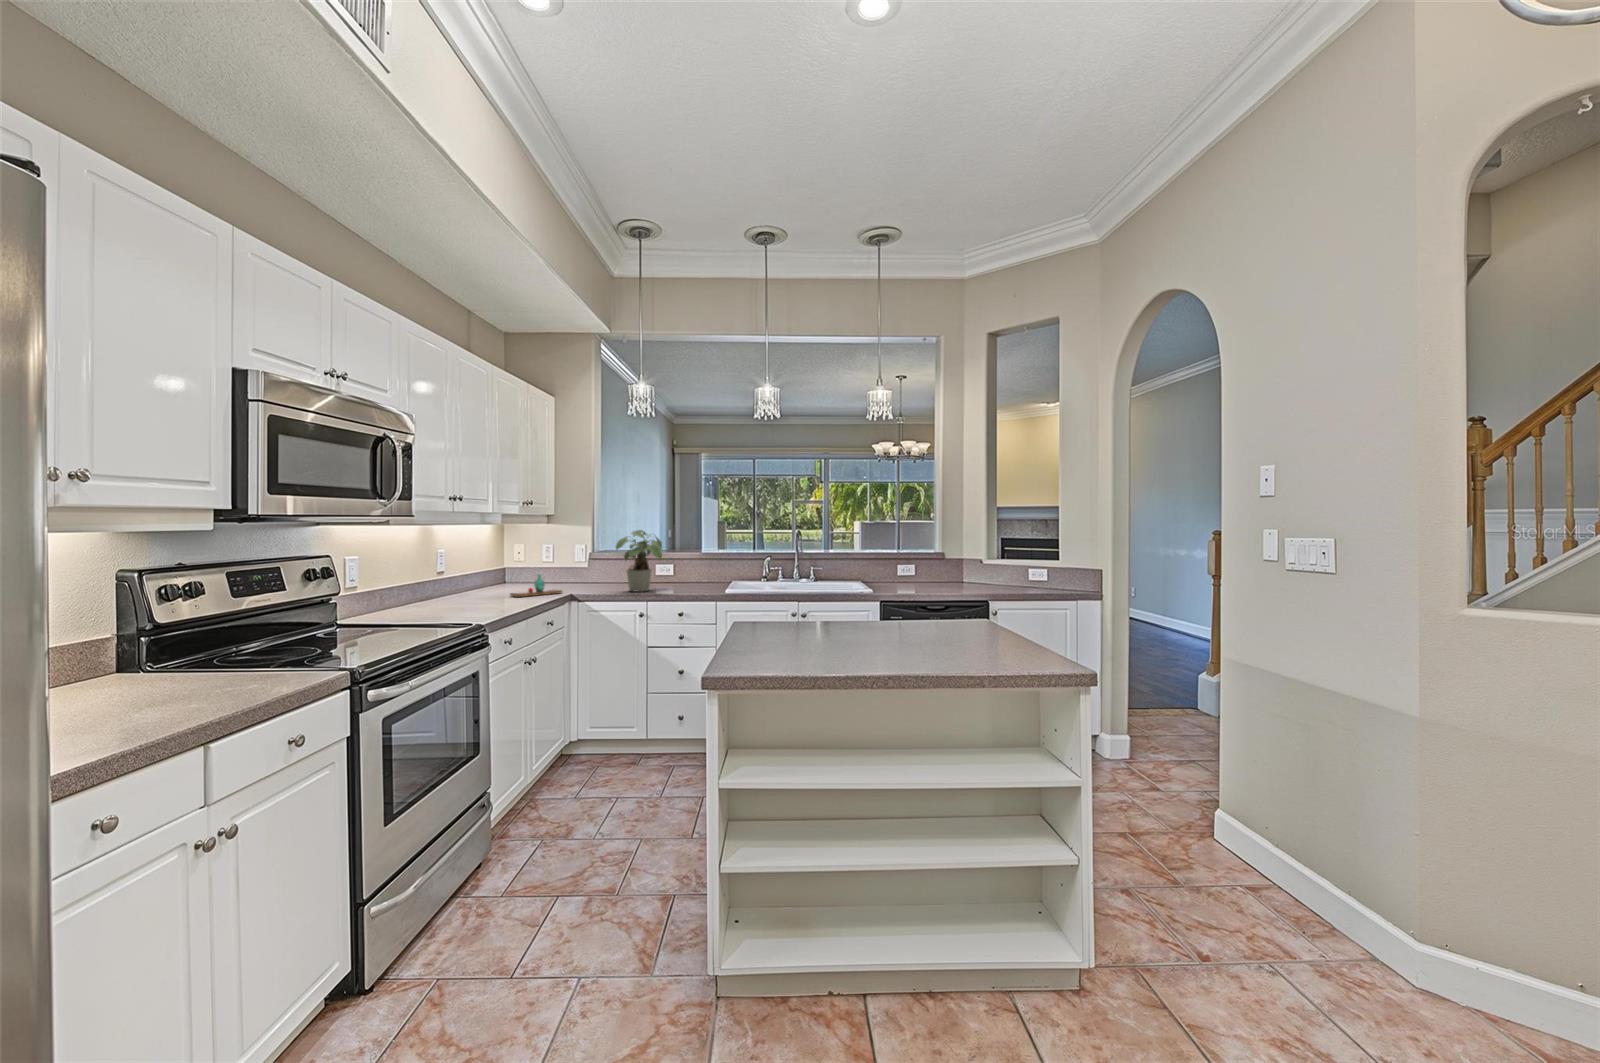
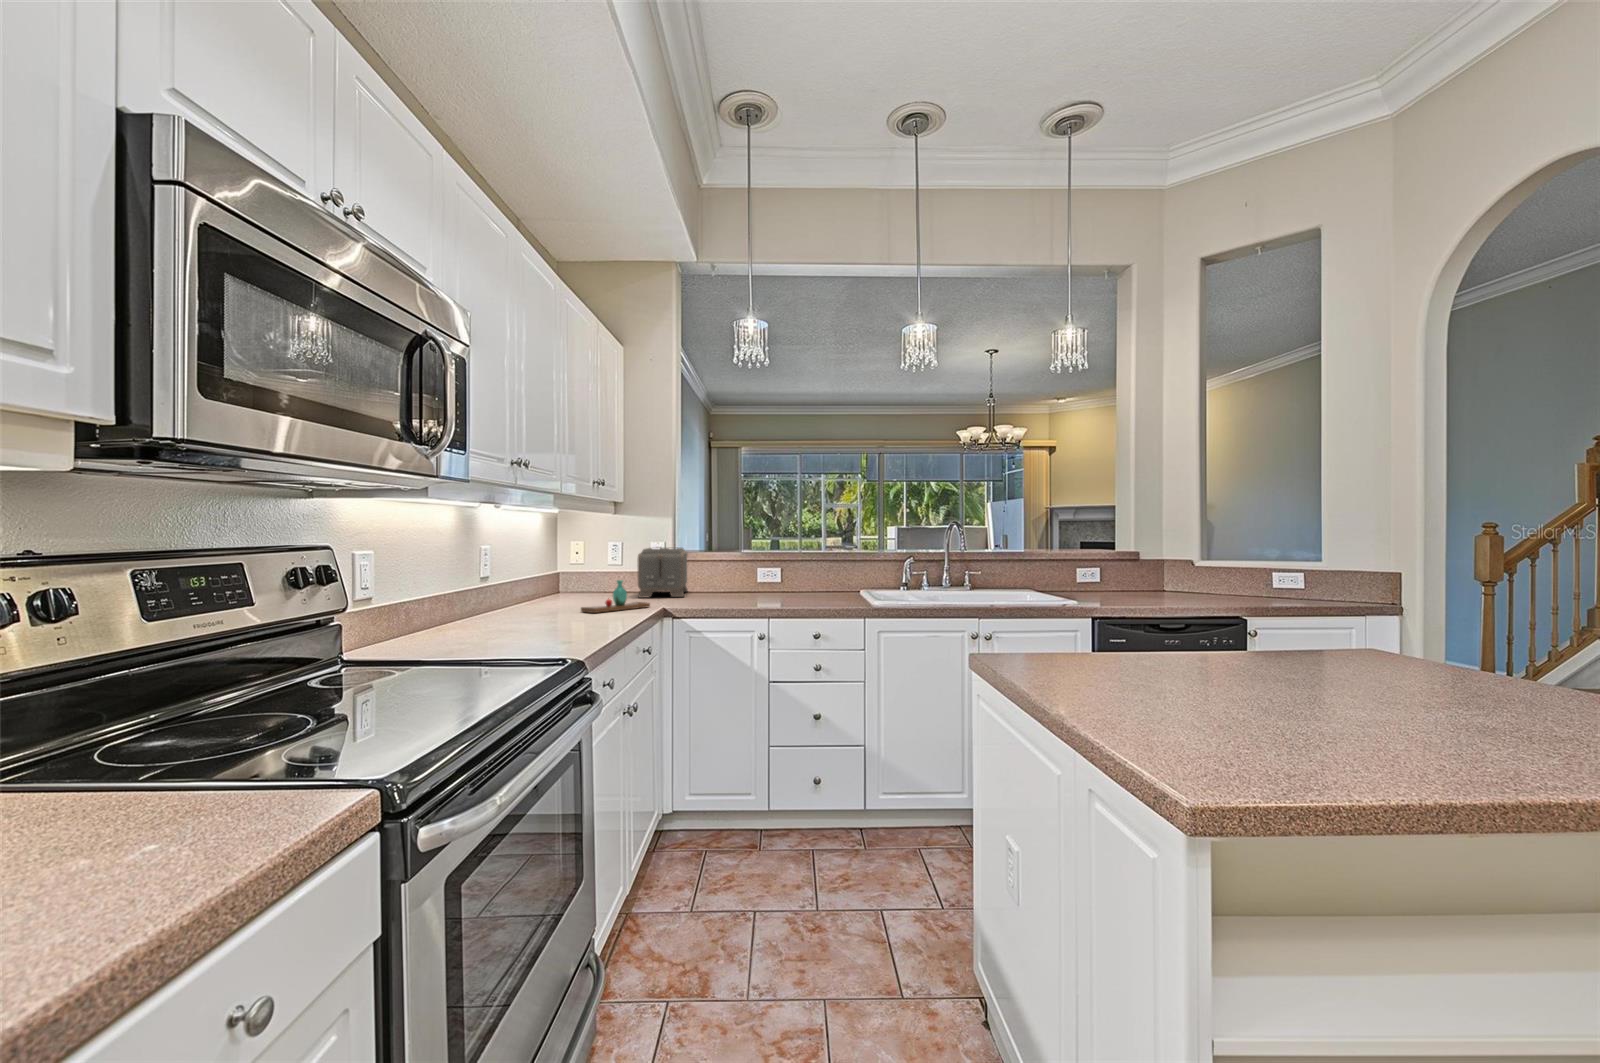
potted plant: present [616,530,662,592] -> none [724,519,792,604]
toaster: none [561,549,605,586] -> present [638,547,688,598]

